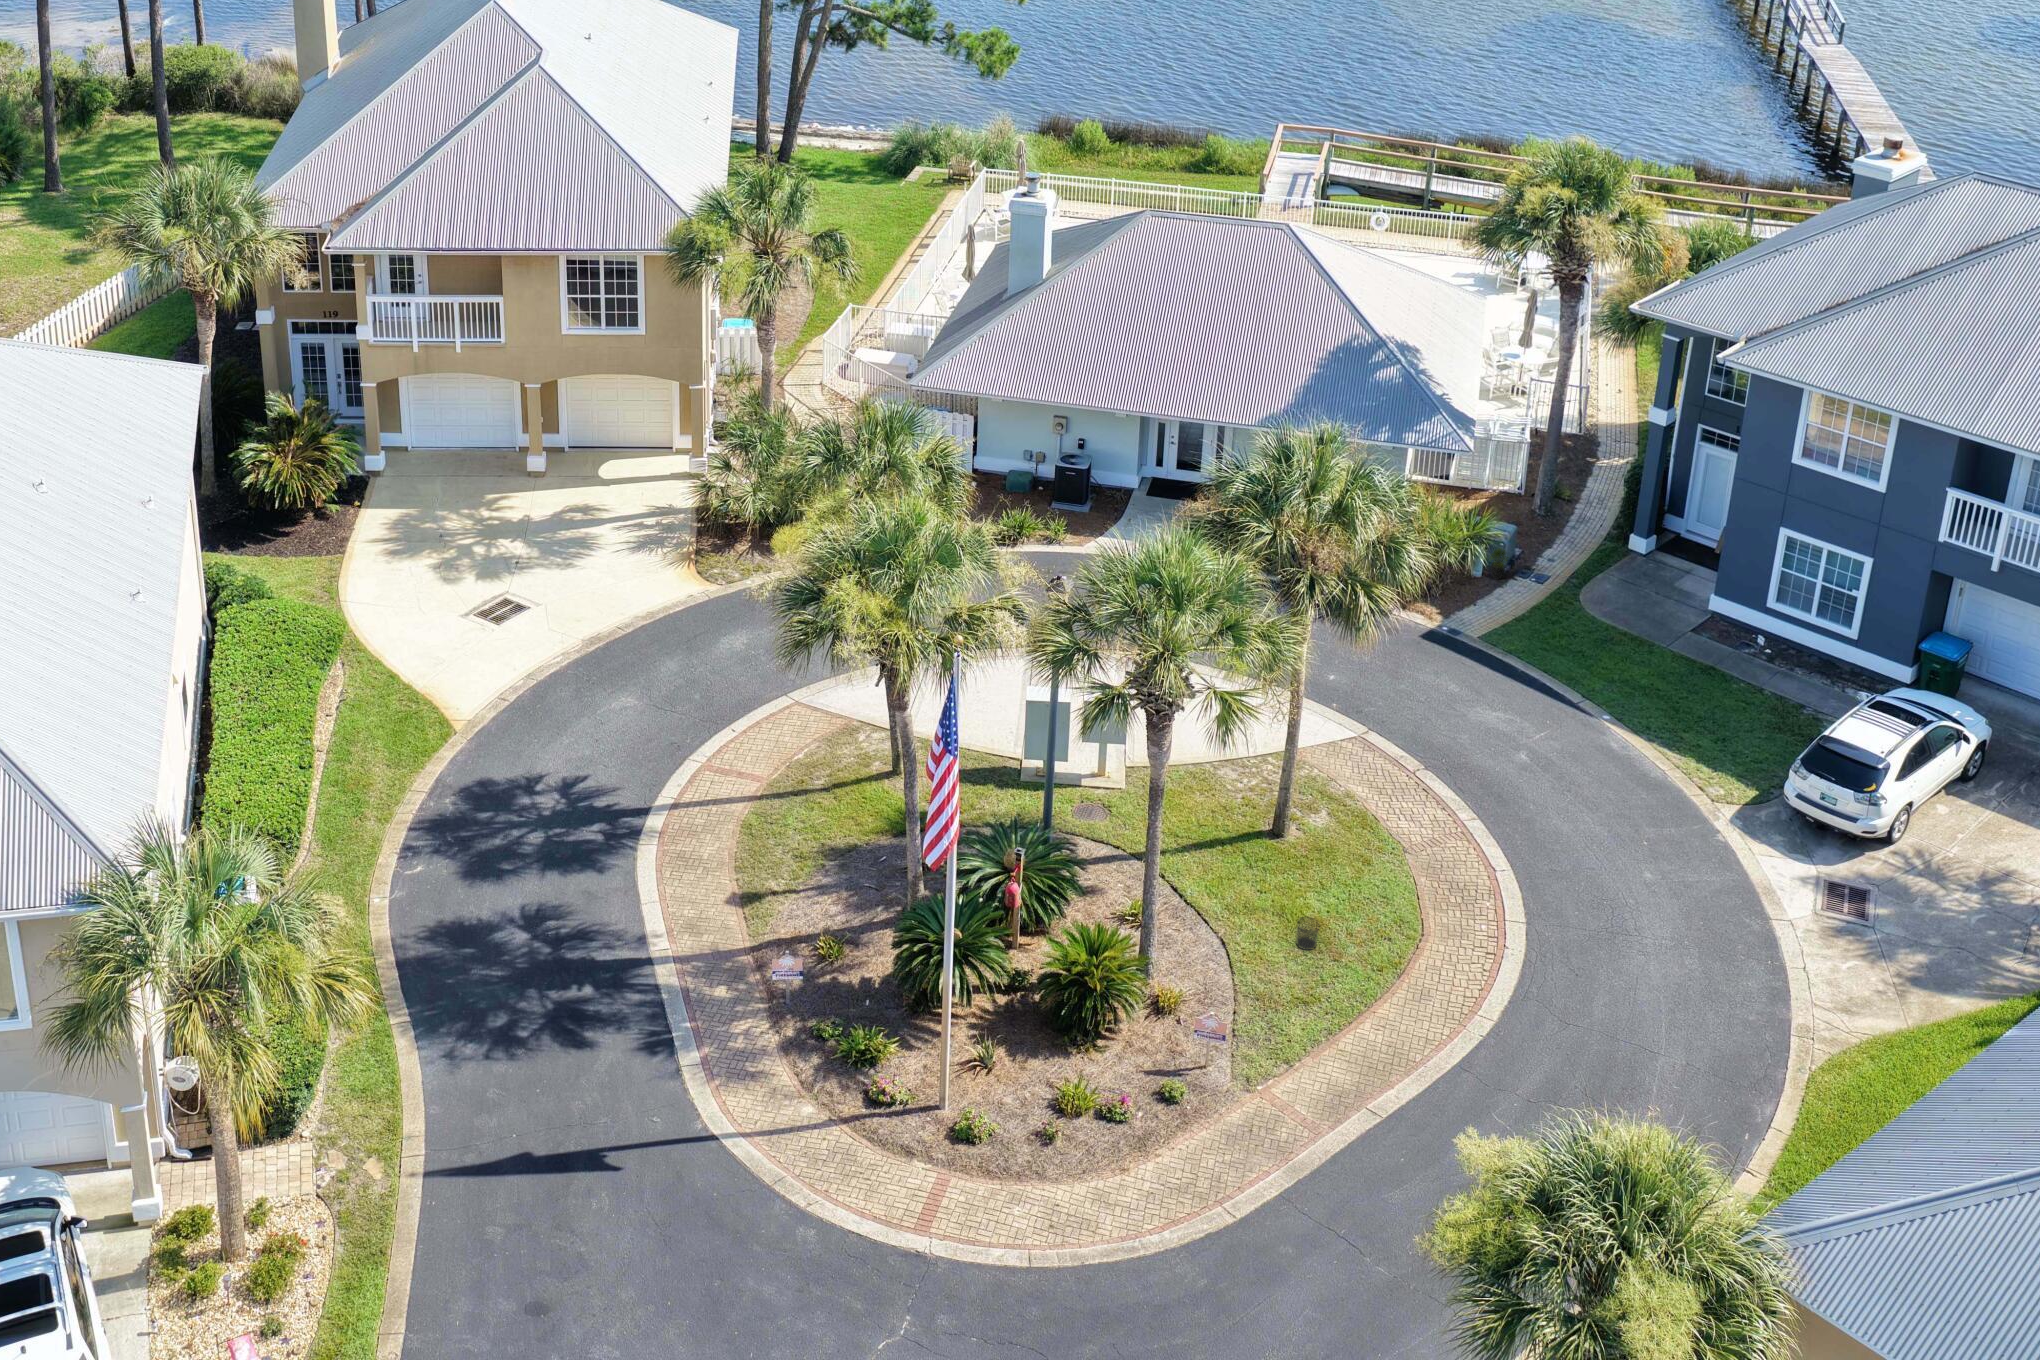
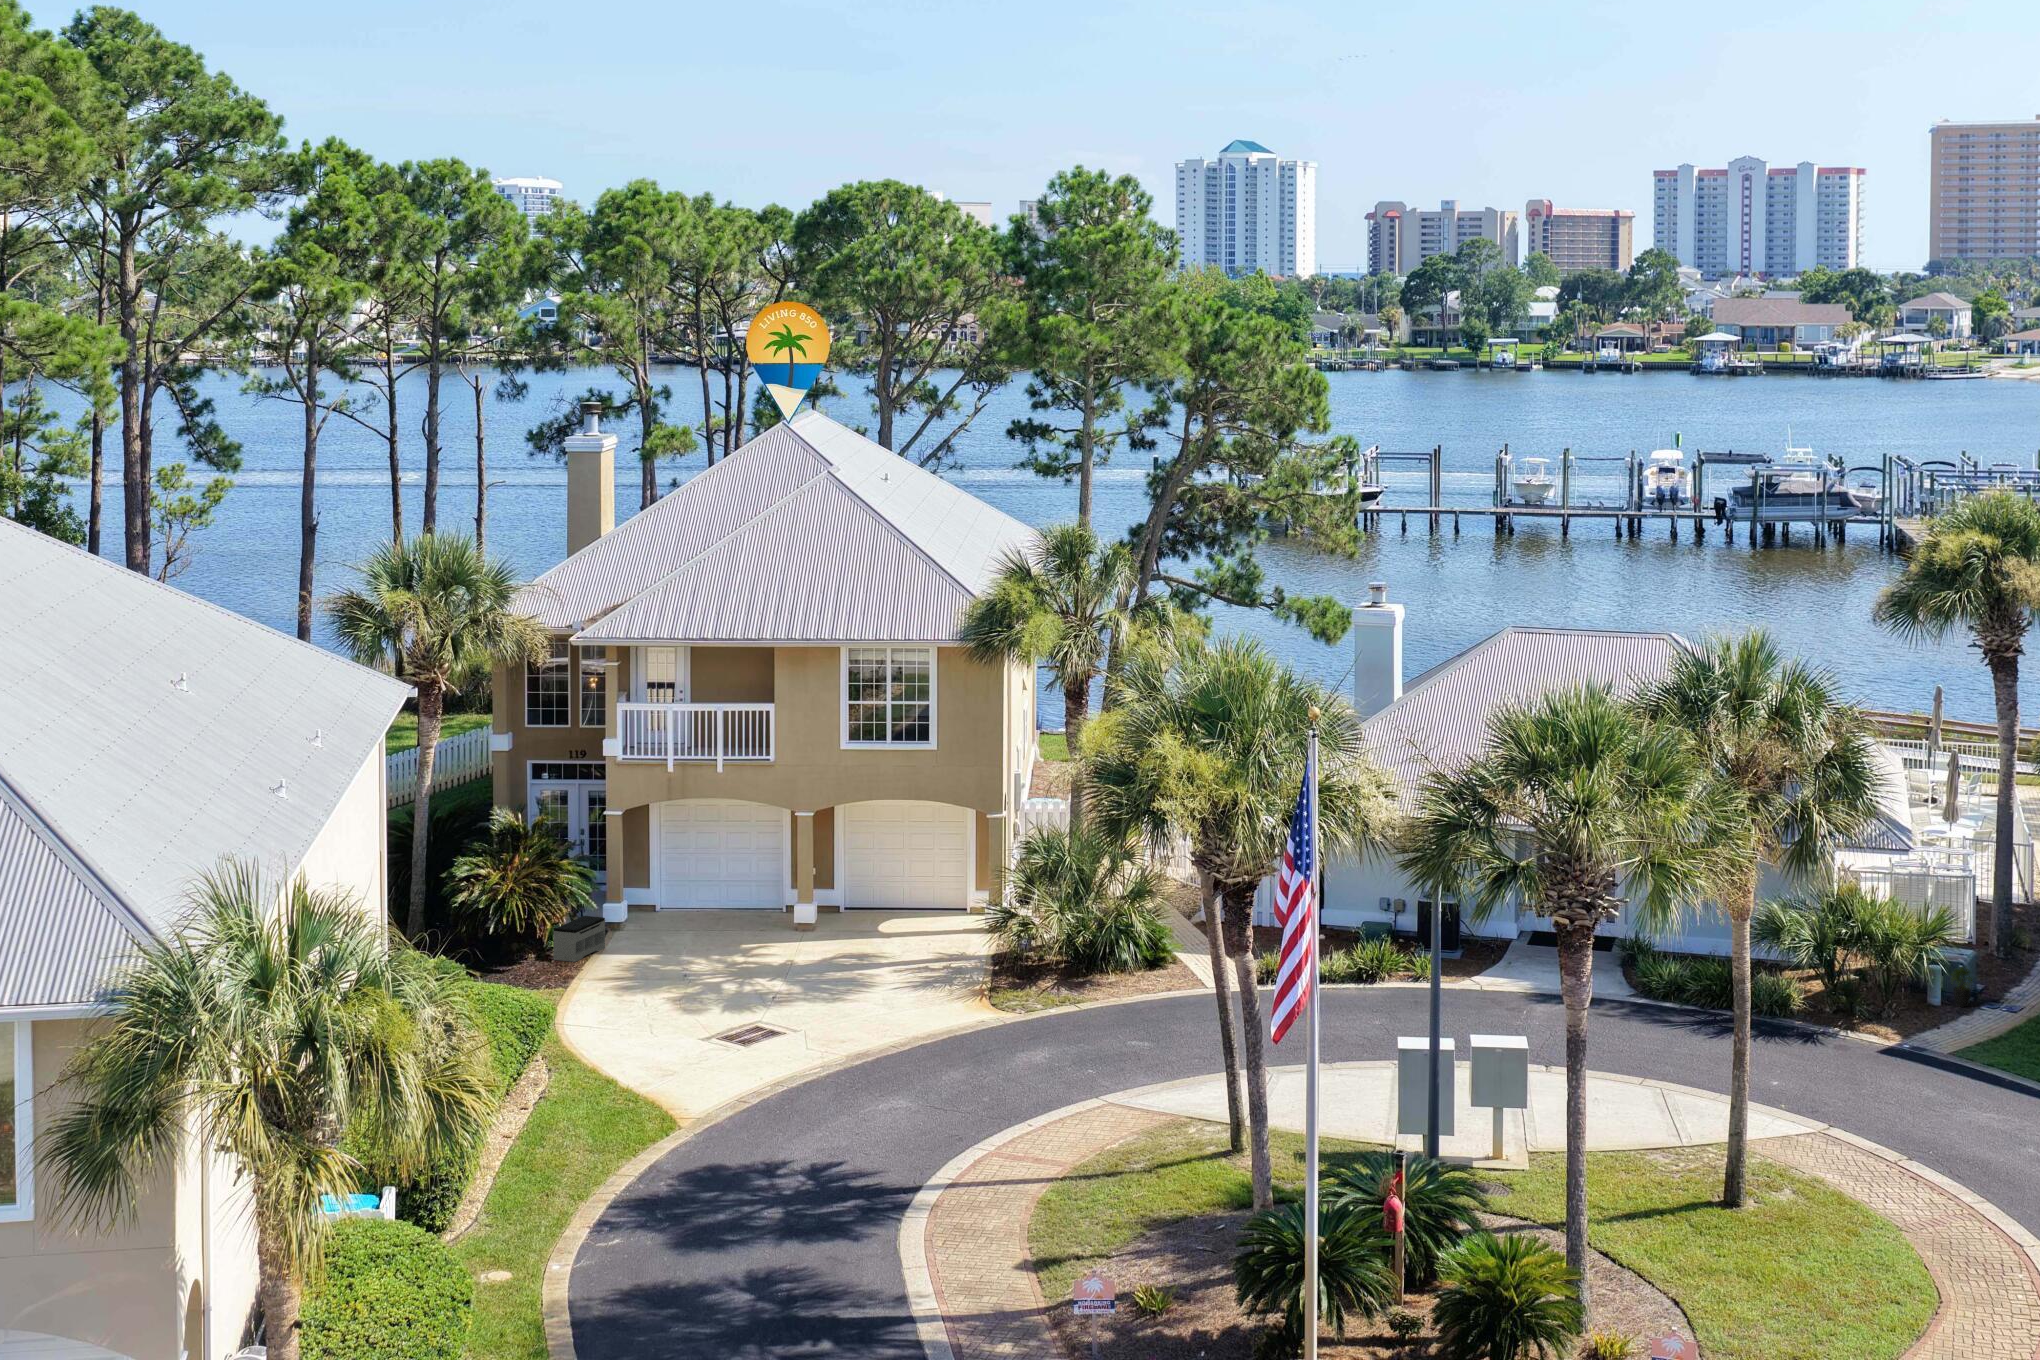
bench: none [326,476,369,521] -> present [553,916,605,962]
waste bin: present [1296,918,1319,950] -> none [1780,1267,1811,1312]

